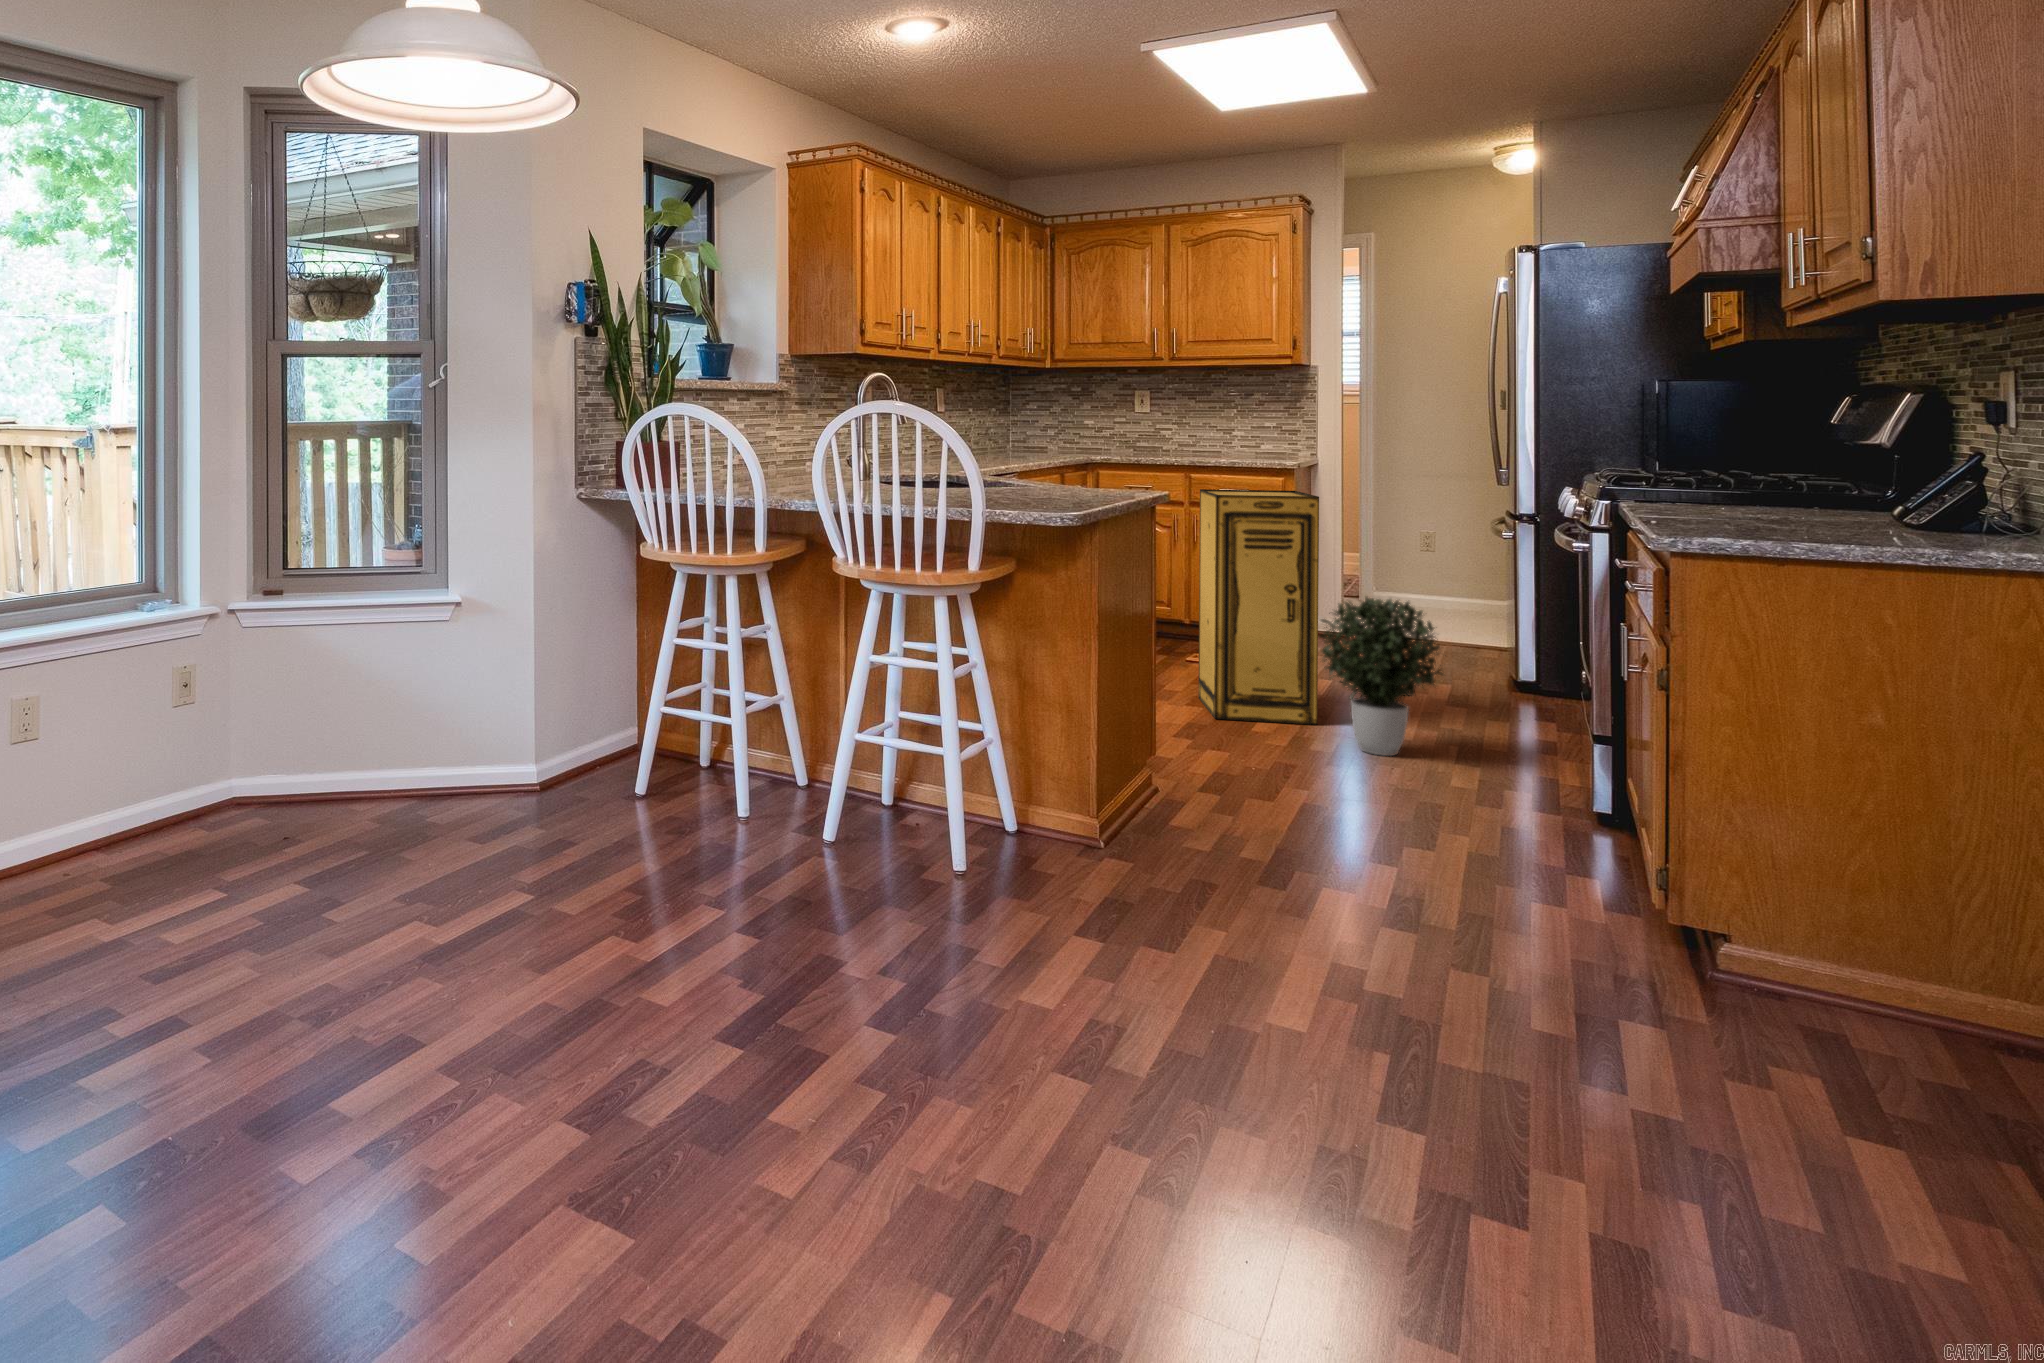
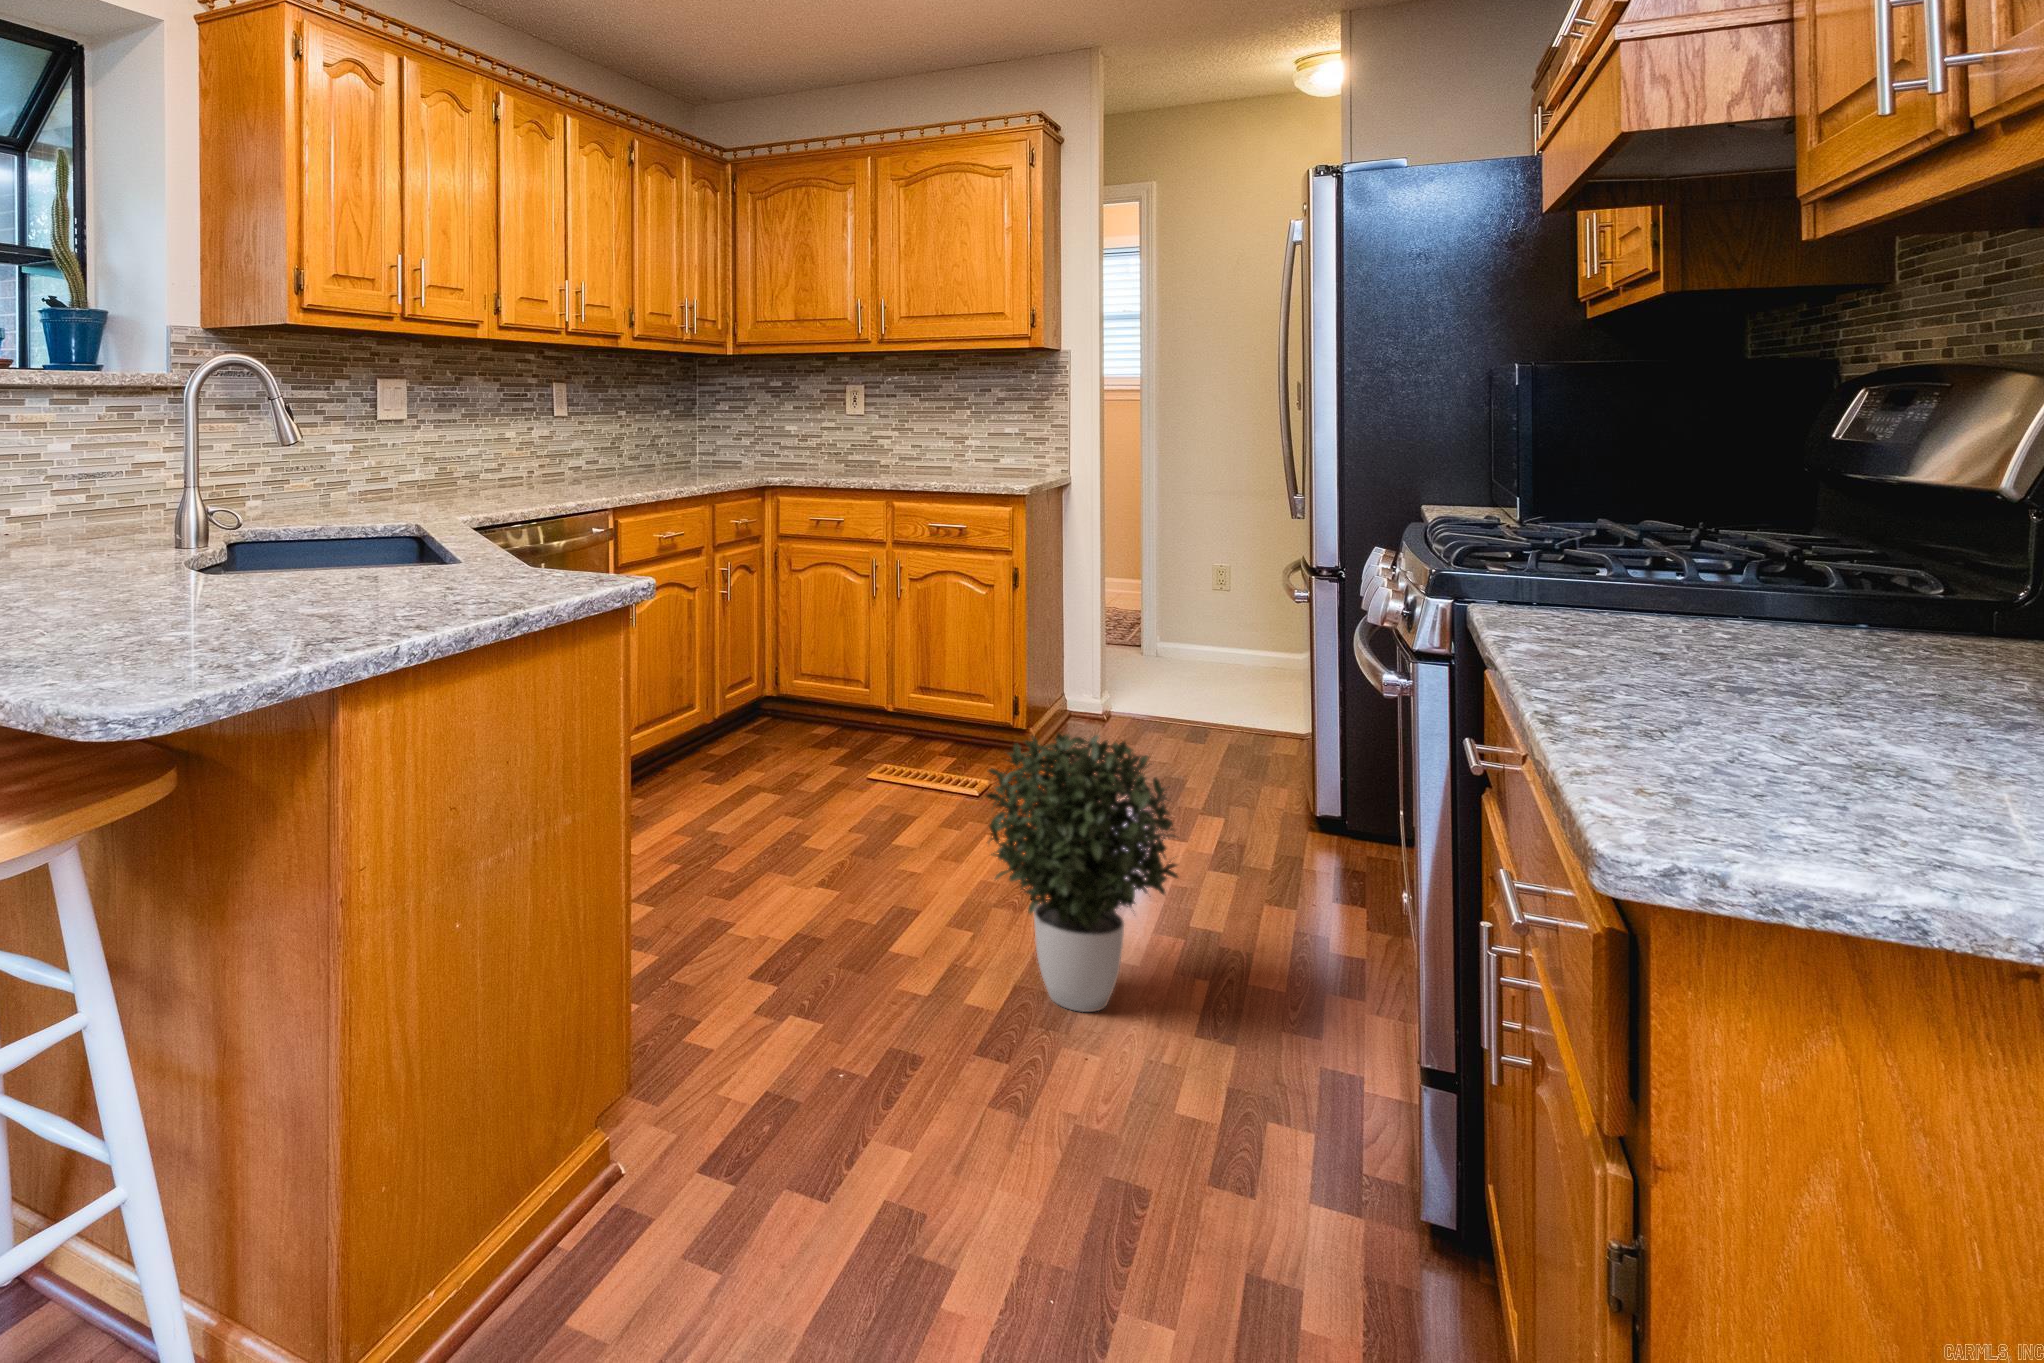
storage cabinet: present [1199,489,1319,725] -> none [847,537,1002,927]

